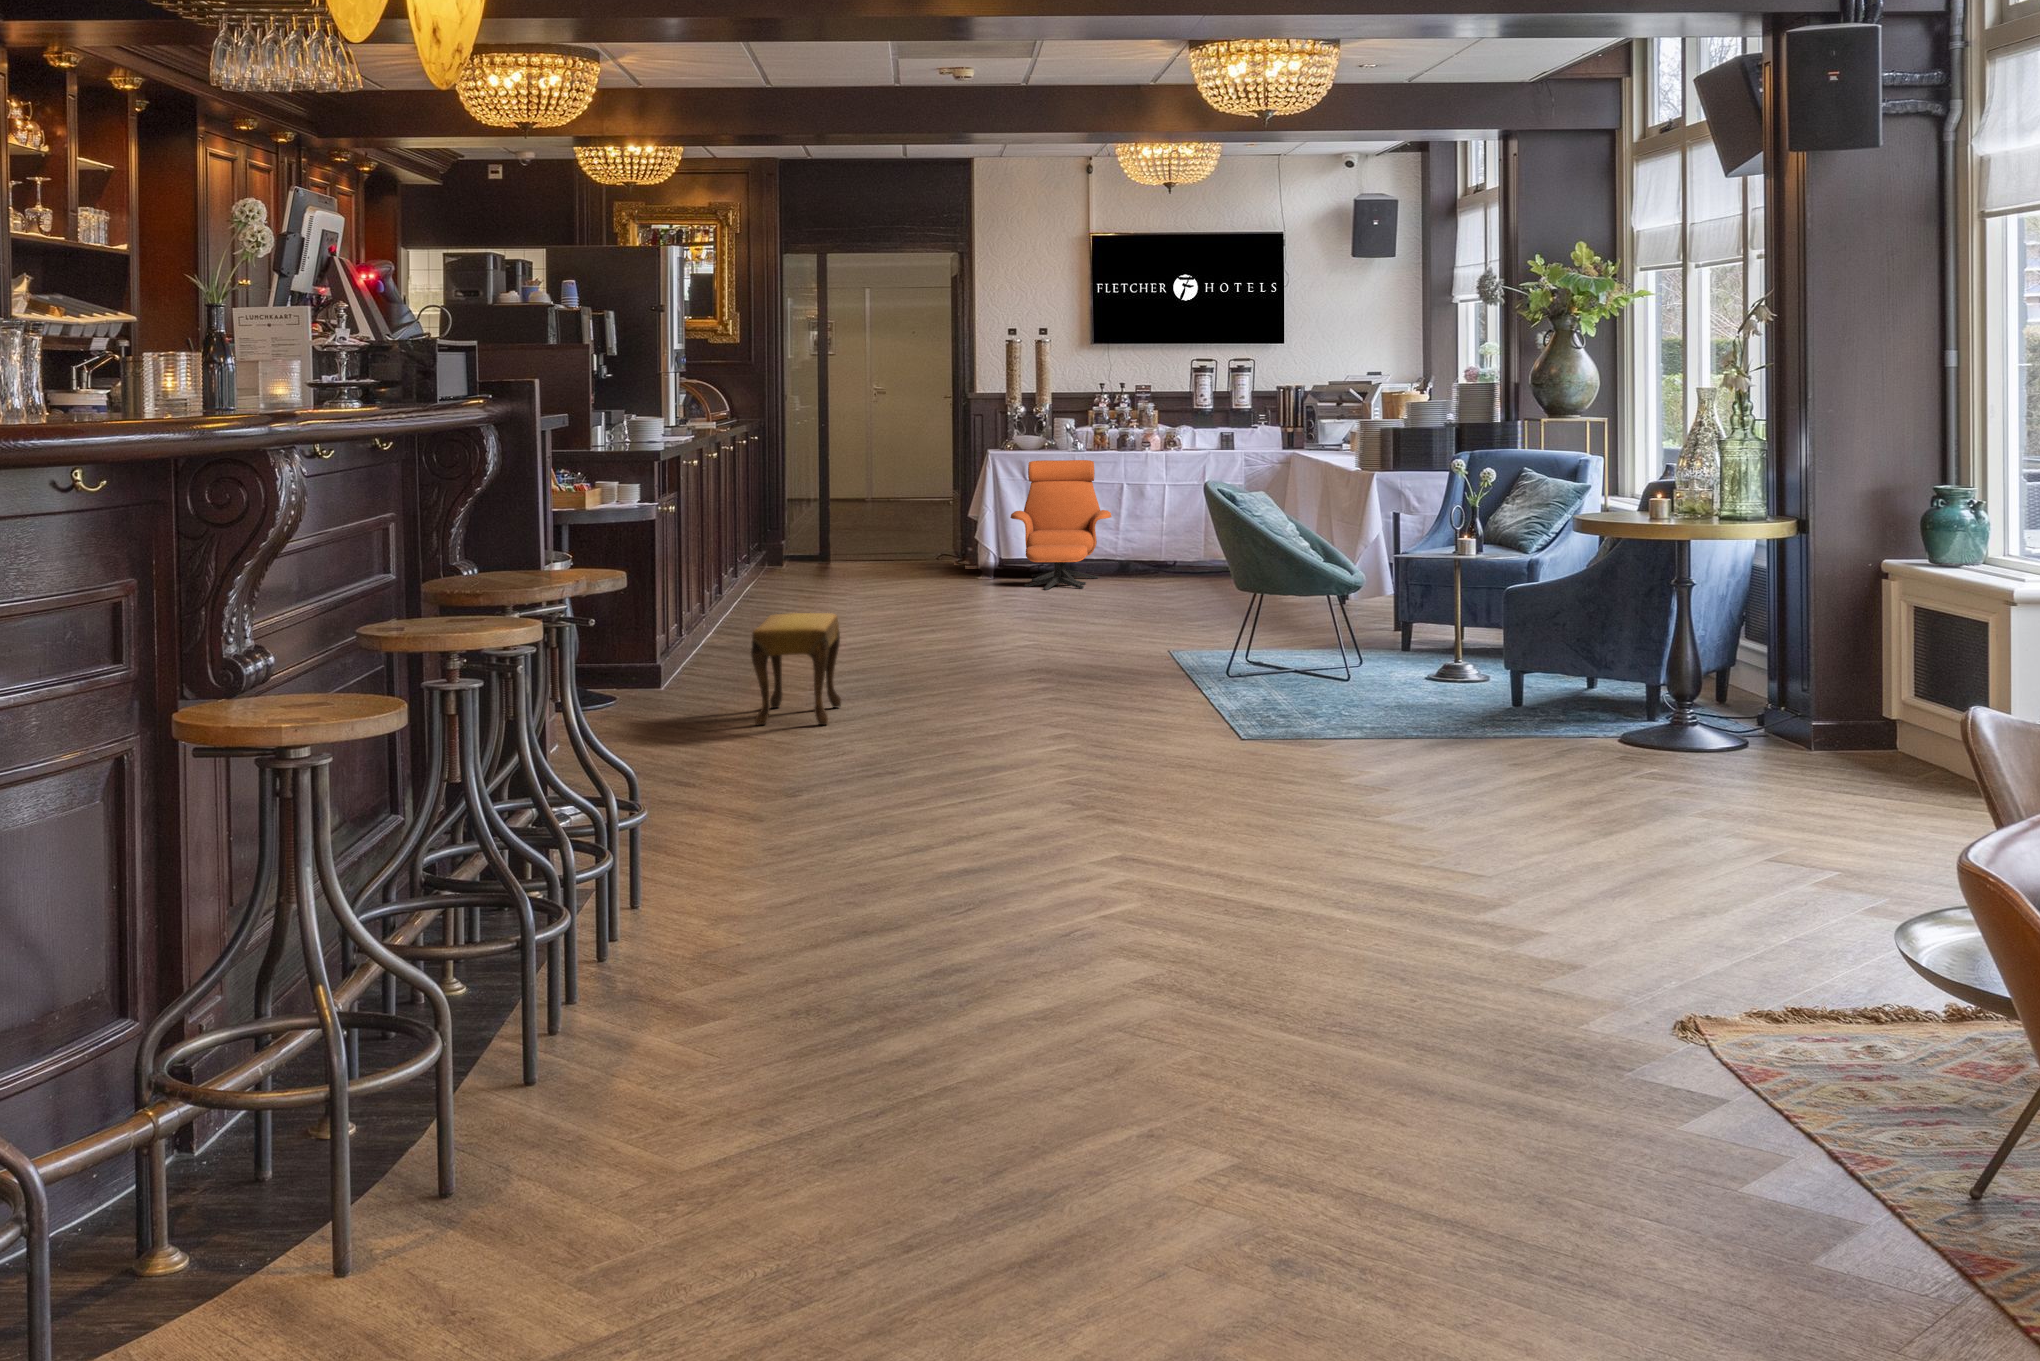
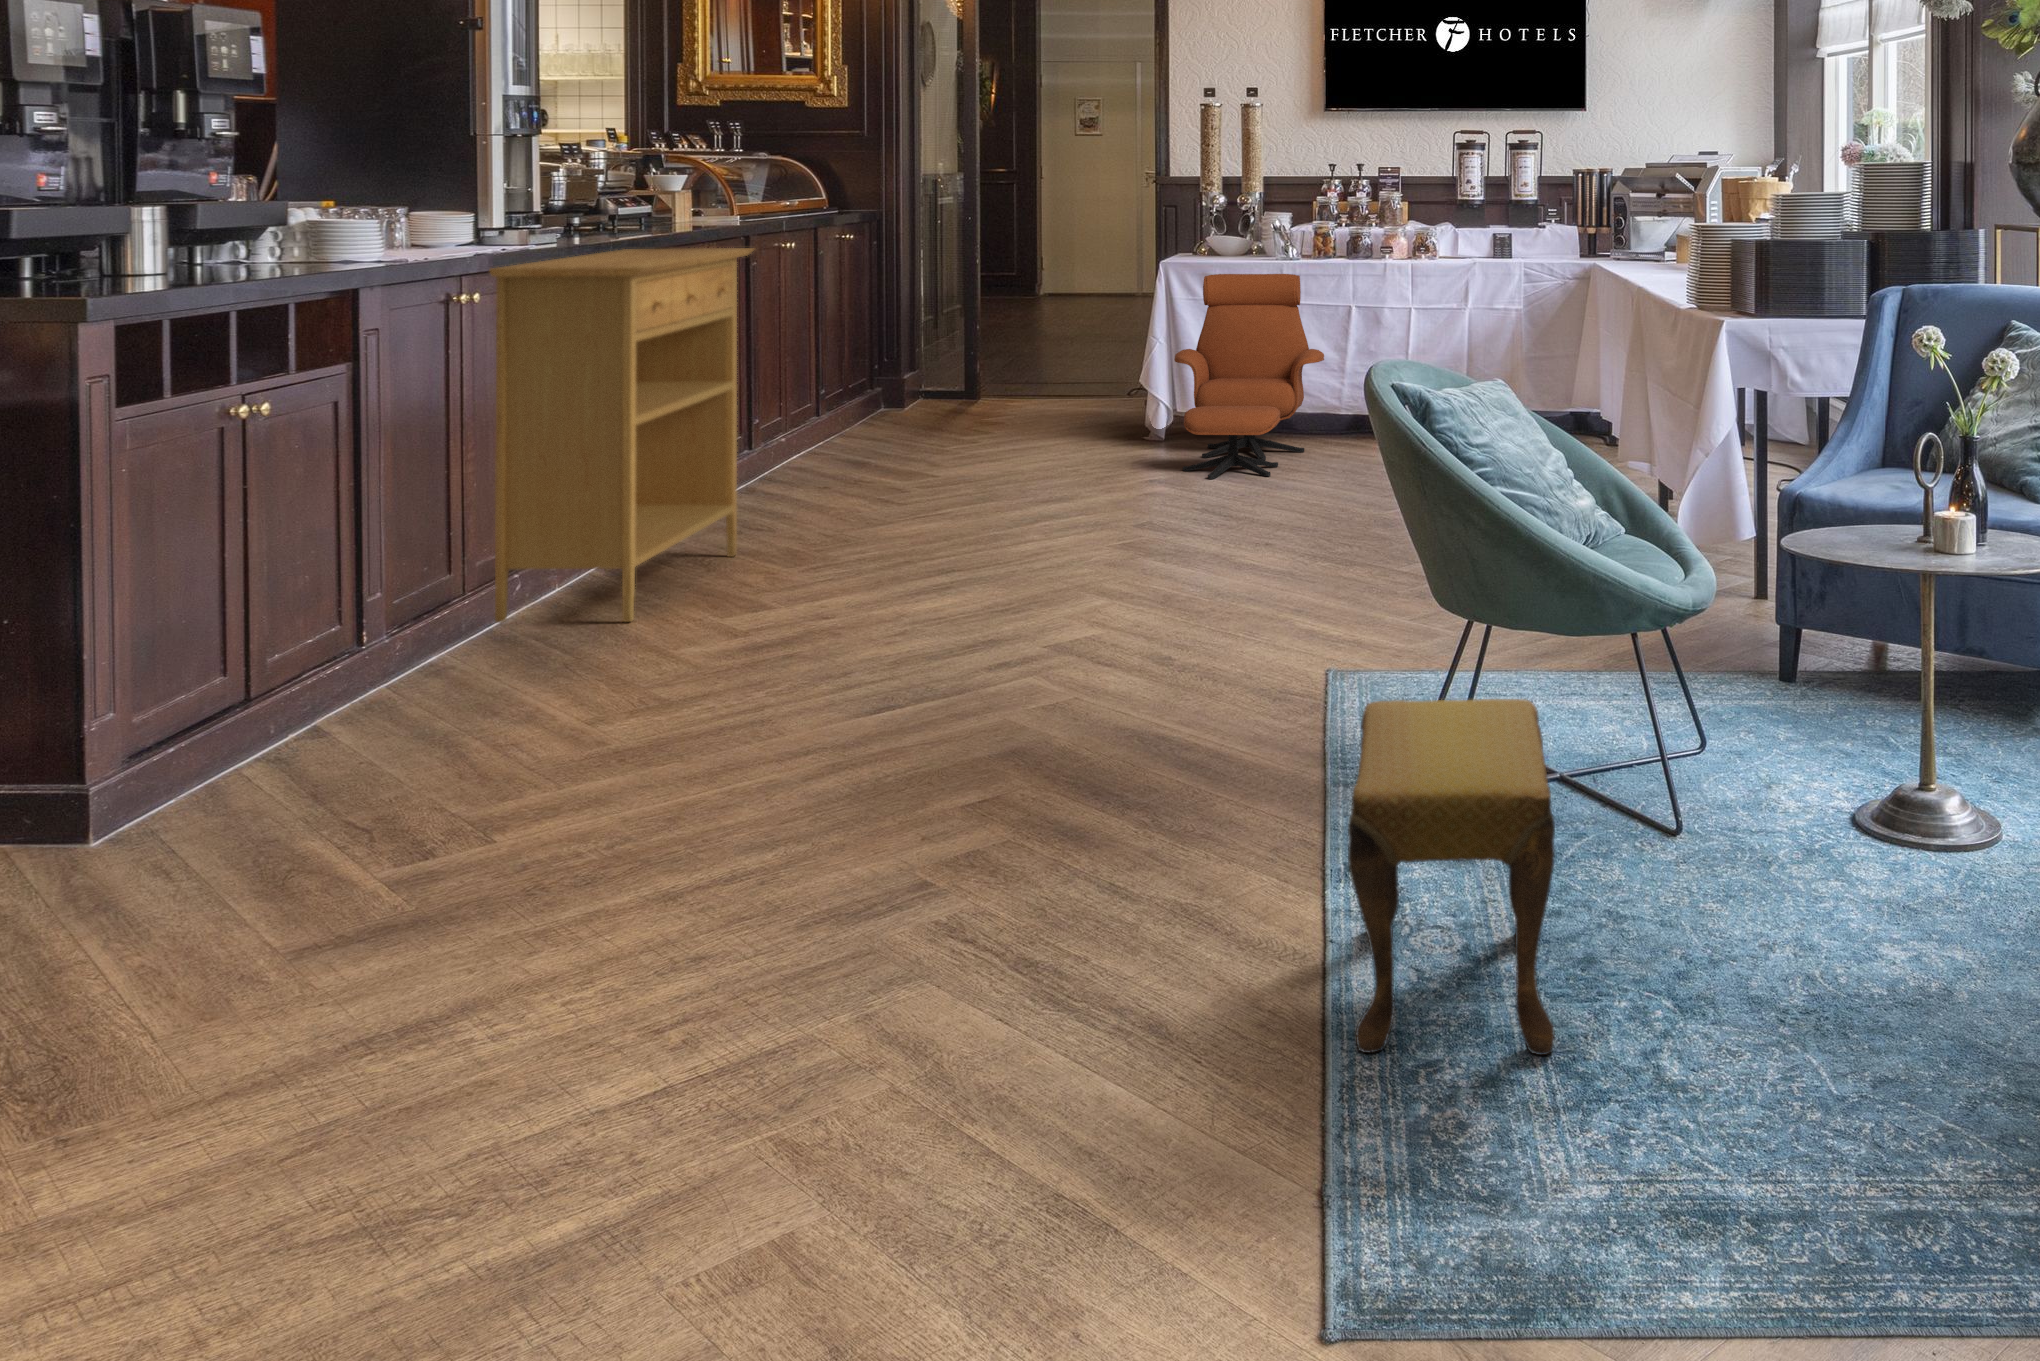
console table: none [693,439,797,640] -> present [489,248,754,623]
footstool: present [751,613,841,725] -> present [1348,699,1555,1055]

